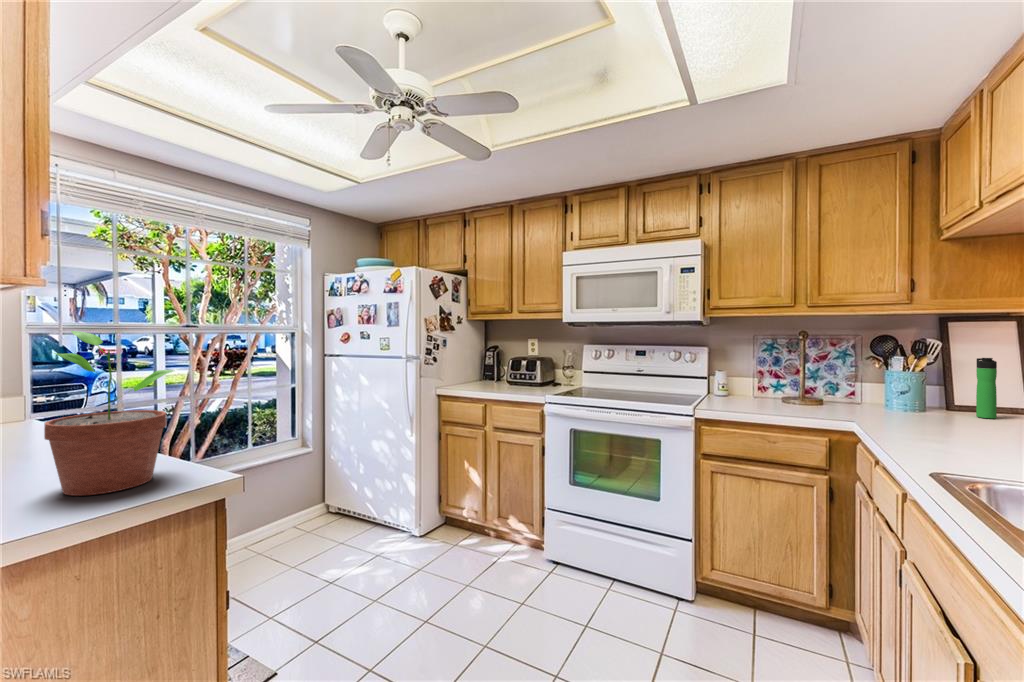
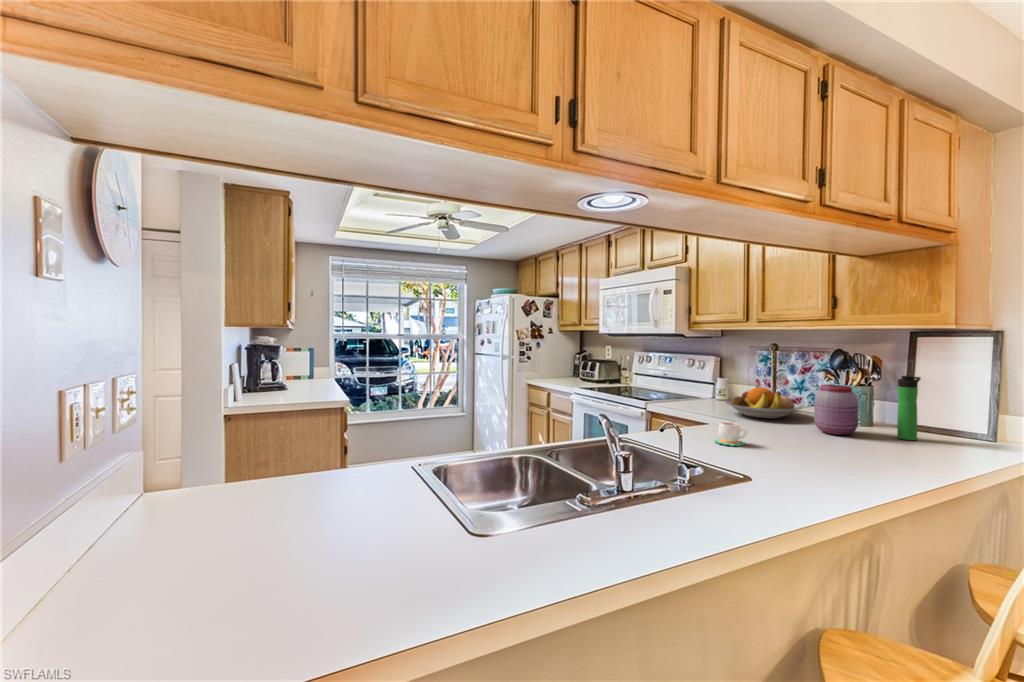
potted plant: present [44,331,173,496] -> none [283,345,320,404]
jar: none [911,370,960,421] -> present [814,385,858,435]
fruit bowl: none [778,377,867,411] -> present [725,387,803,419]
mug: none [915,419,961,448] -> present [714,422,747,446]

